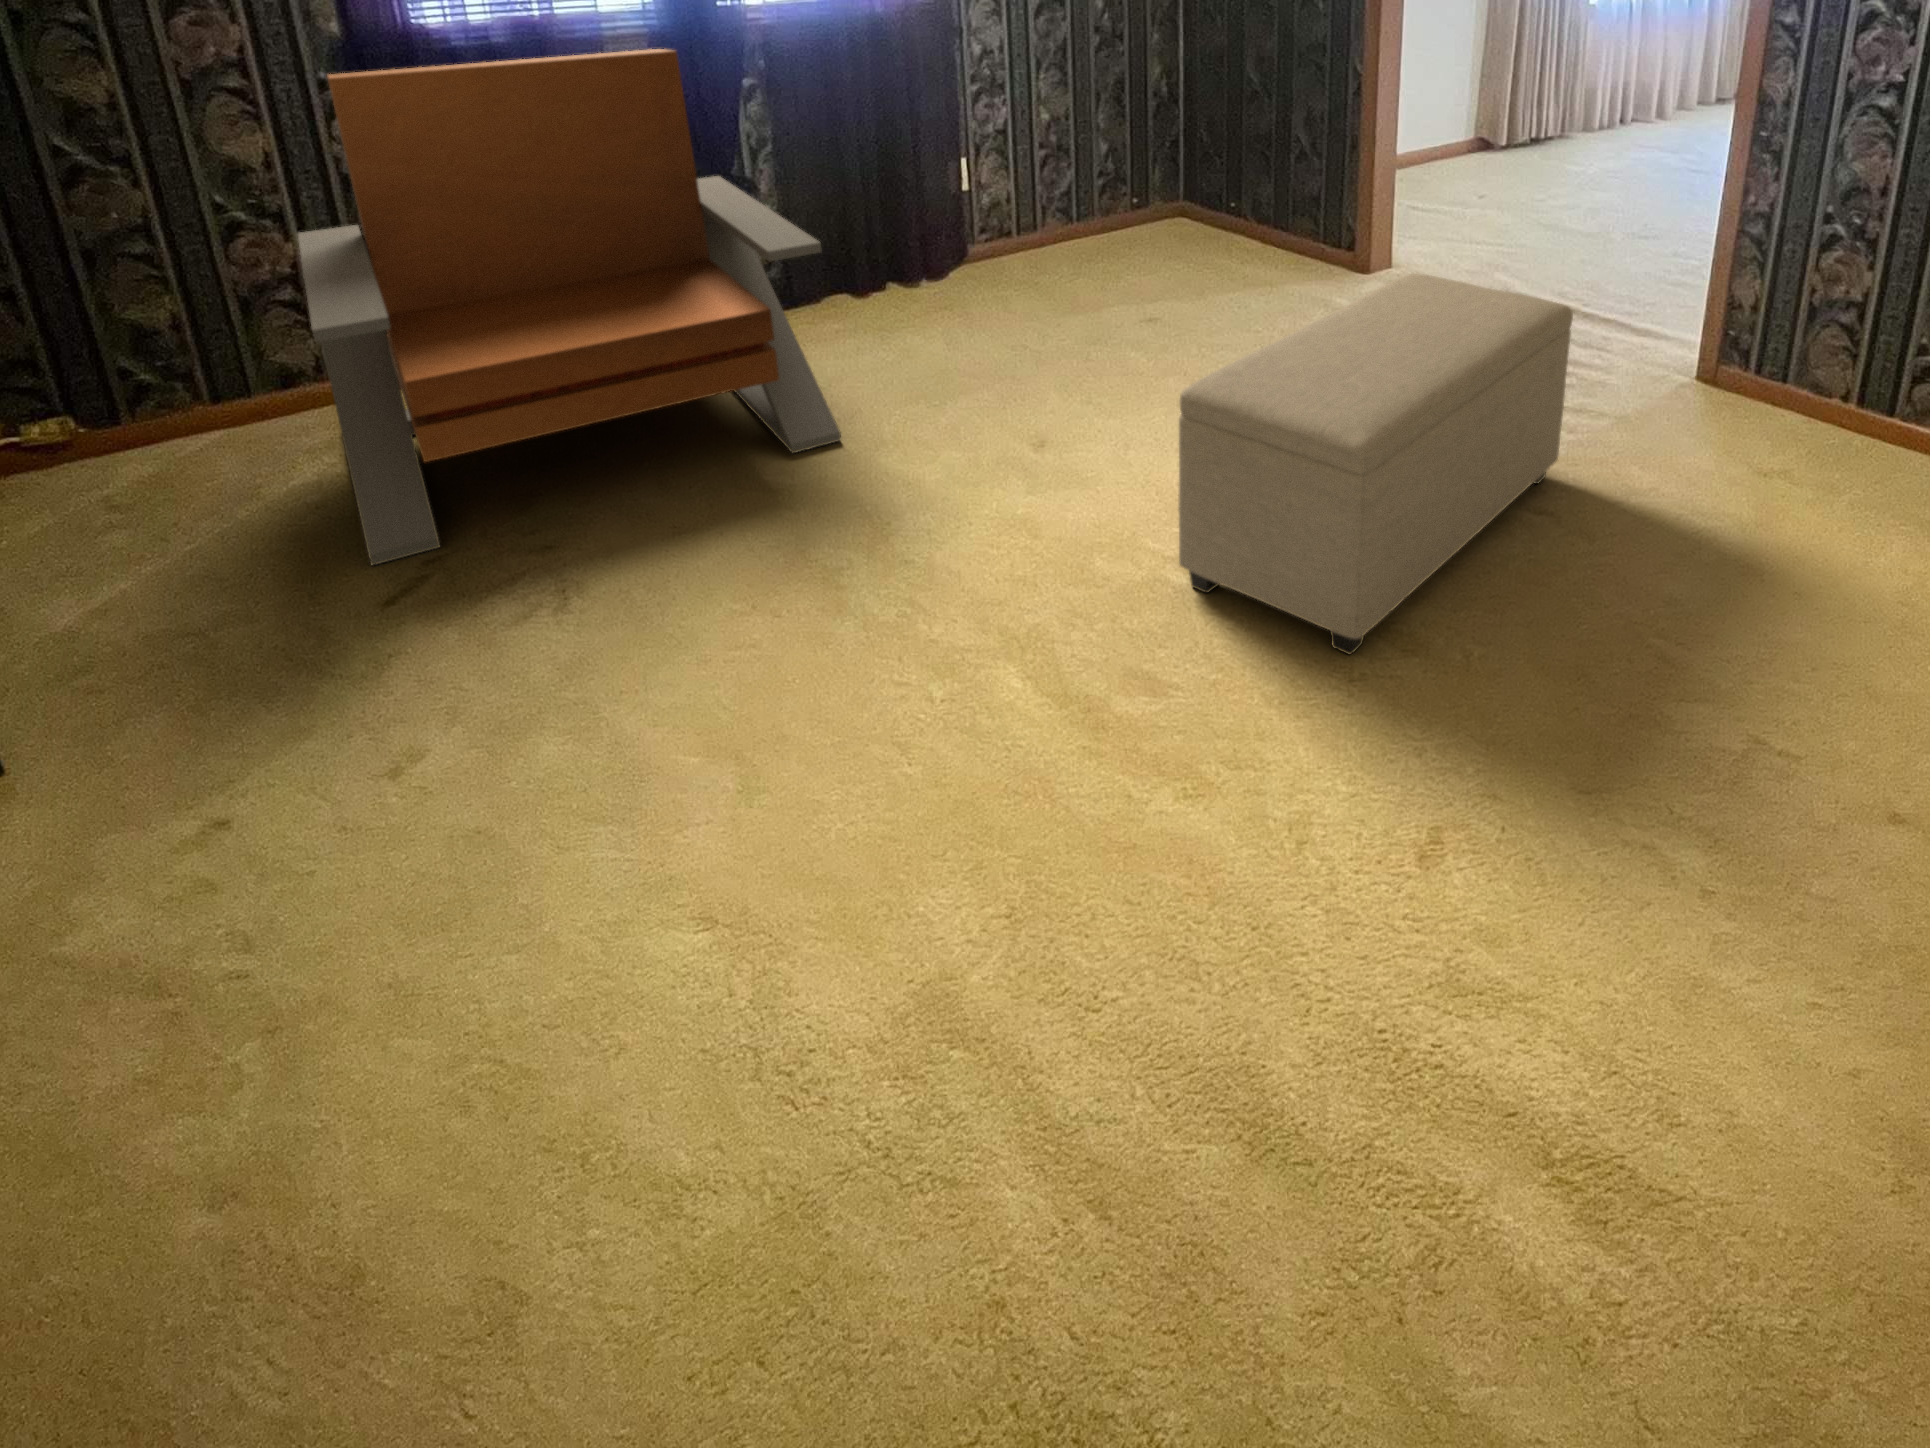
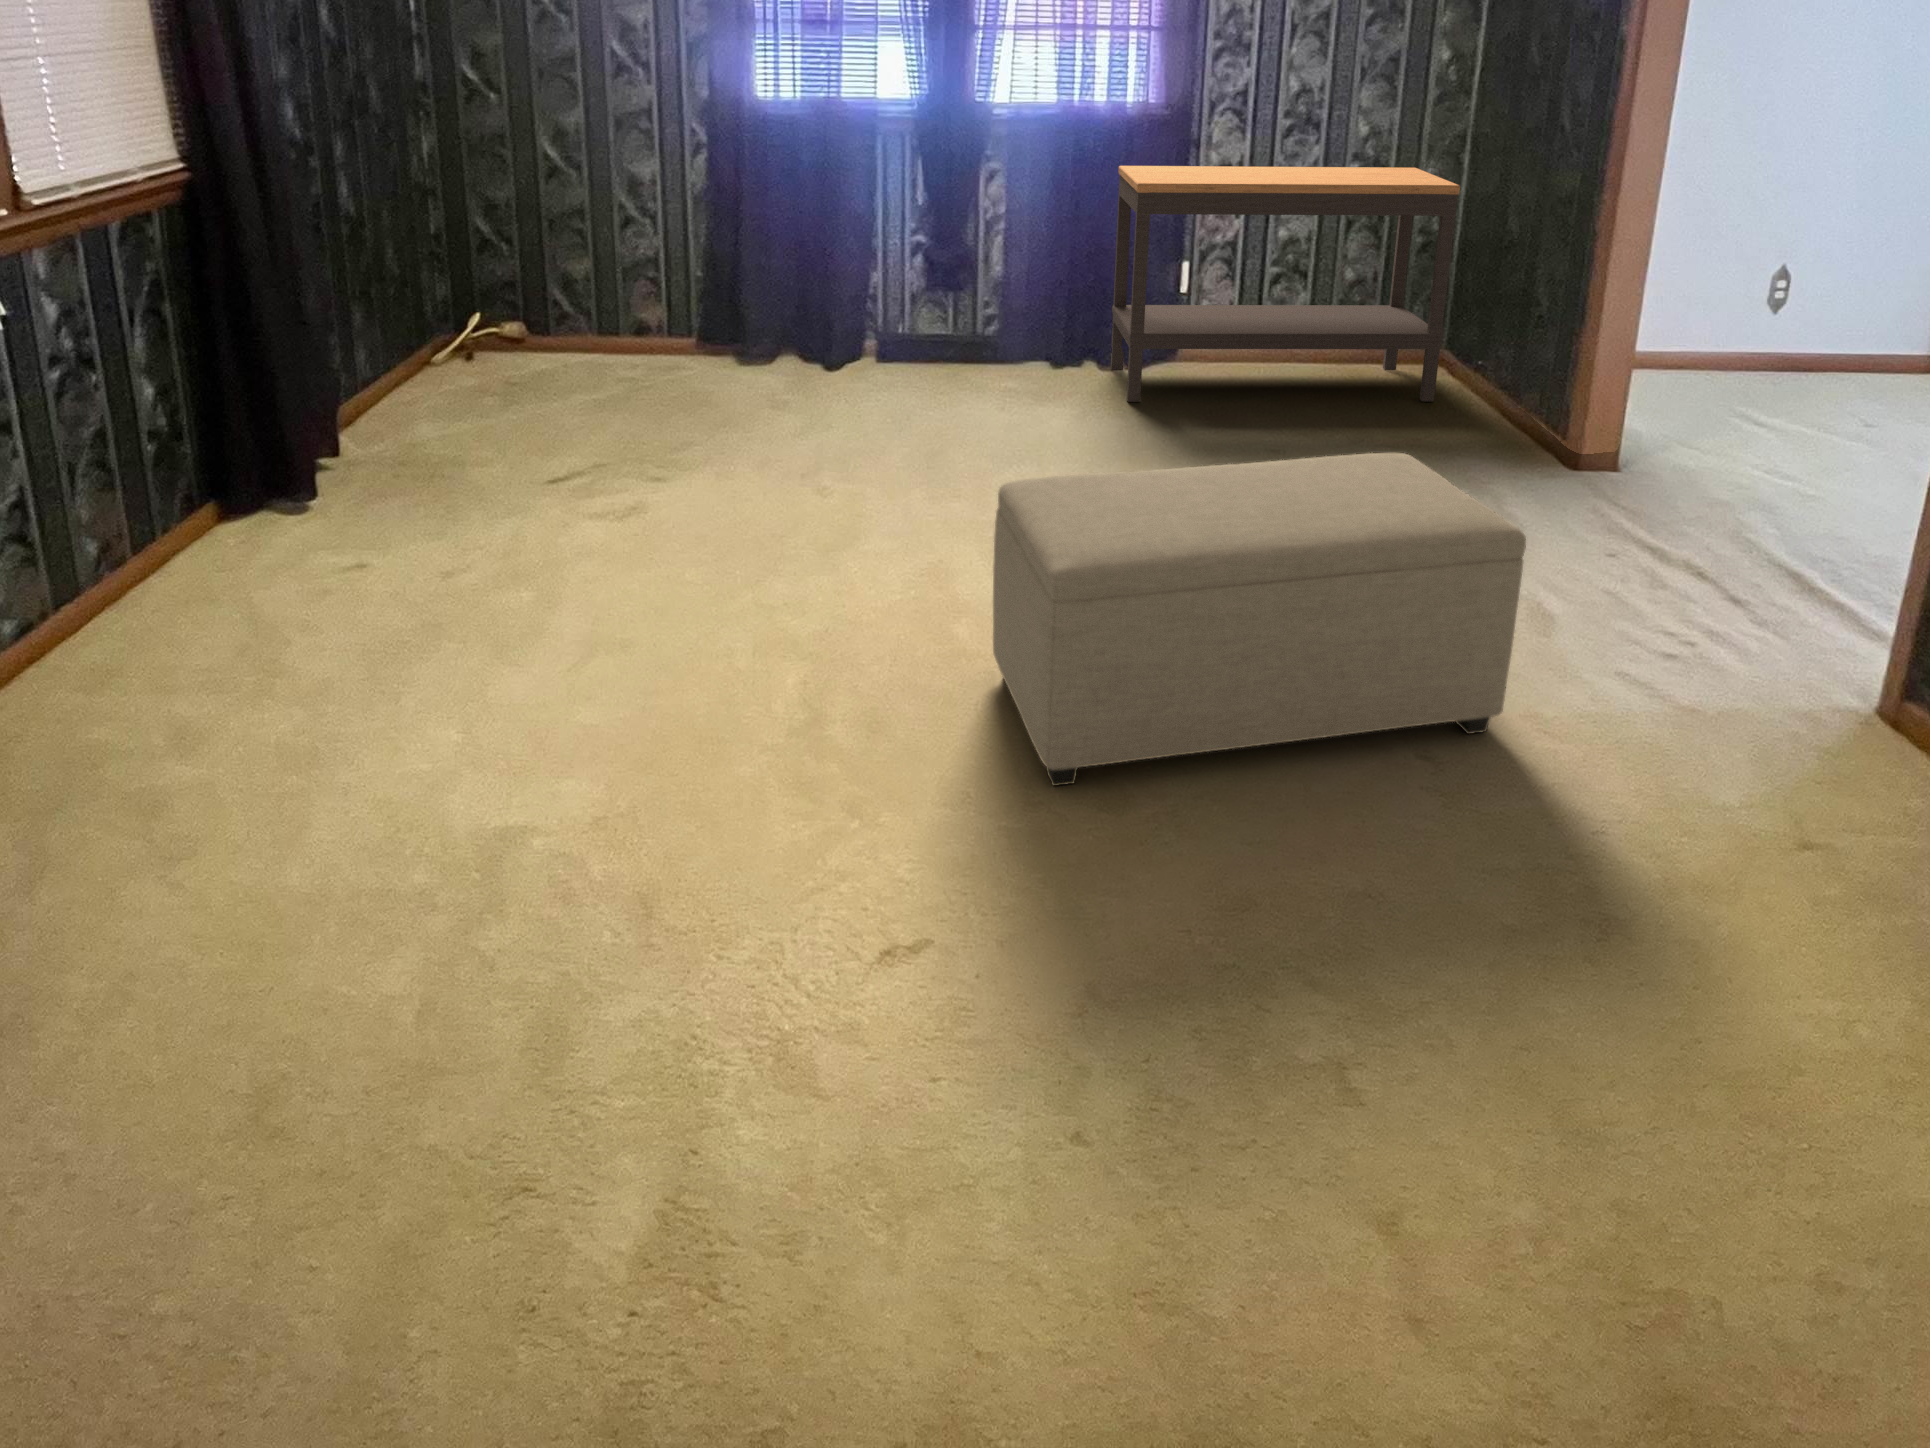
console table: none [894,36,1211,311] -> present [1111,166,1460,402]
lounge chair: present [297,49,841,565] -> none [556,125,930,472]

